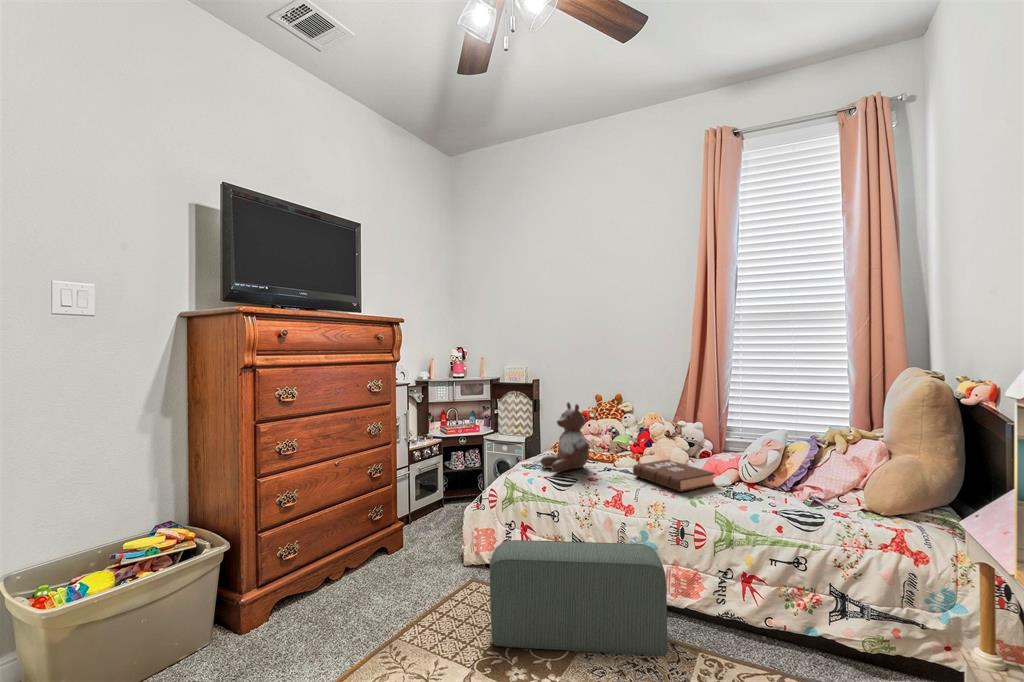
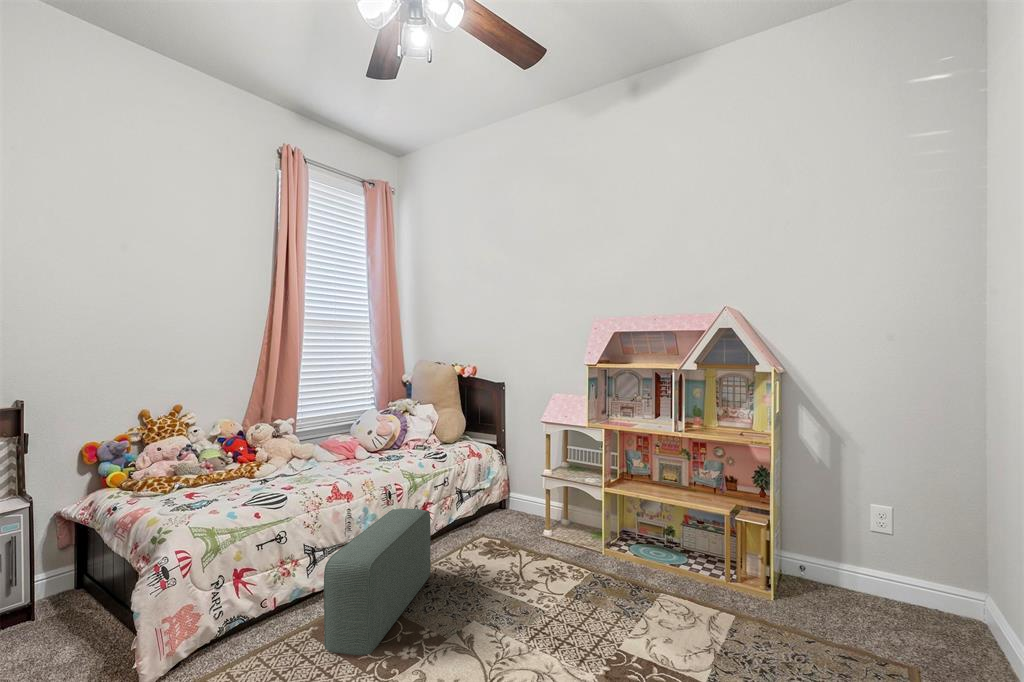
stuffed bear: present [541,402,589,473] -> none [190,412,264,502]
book: present [633,460,715,492] -> none [302,450,365,474]

